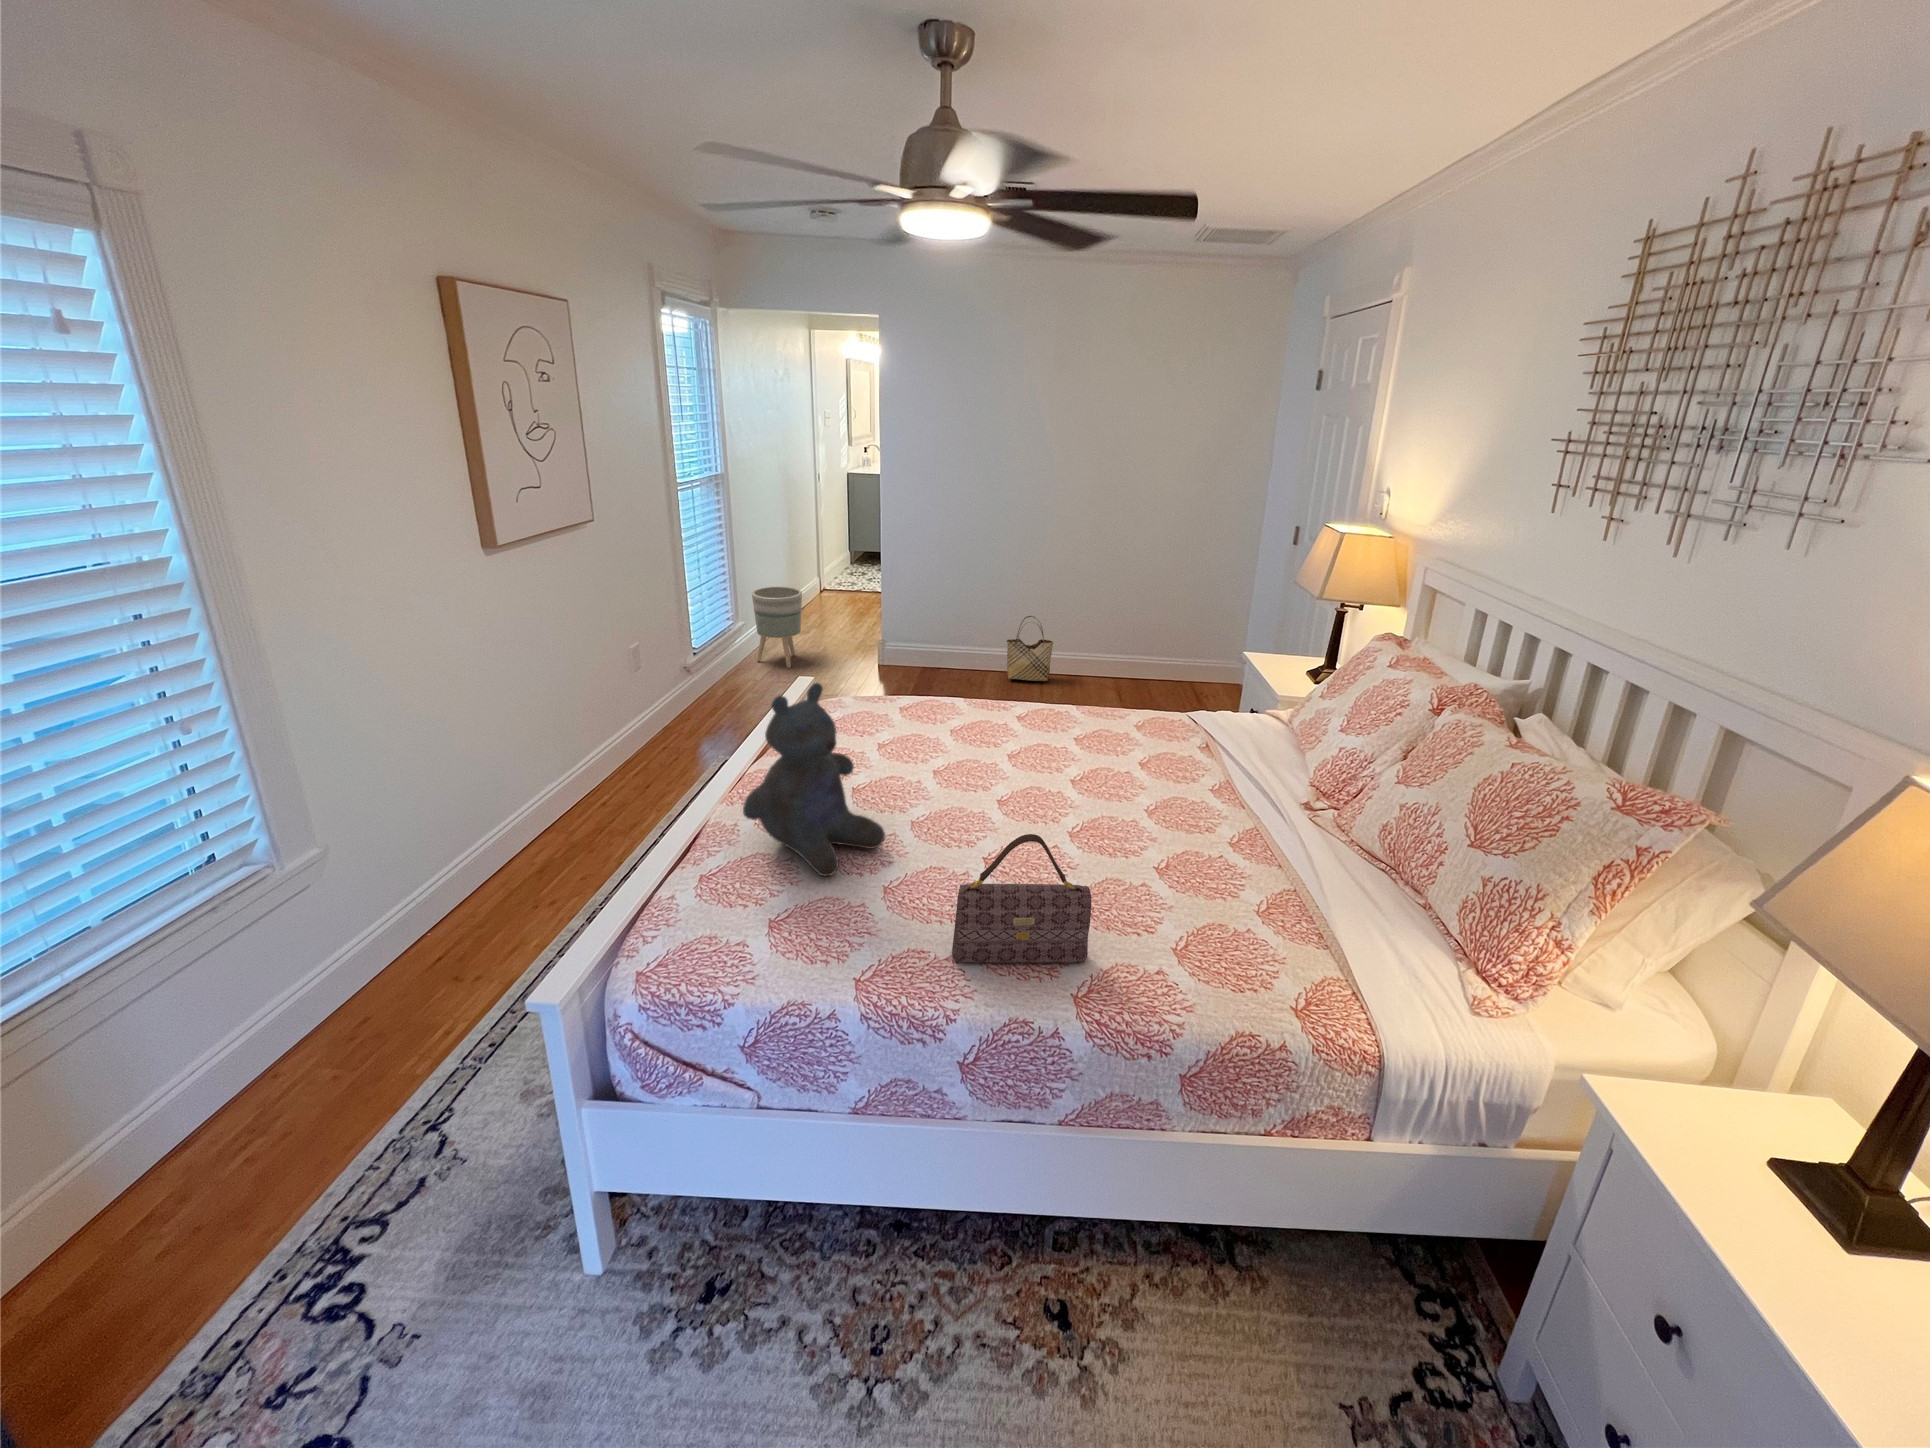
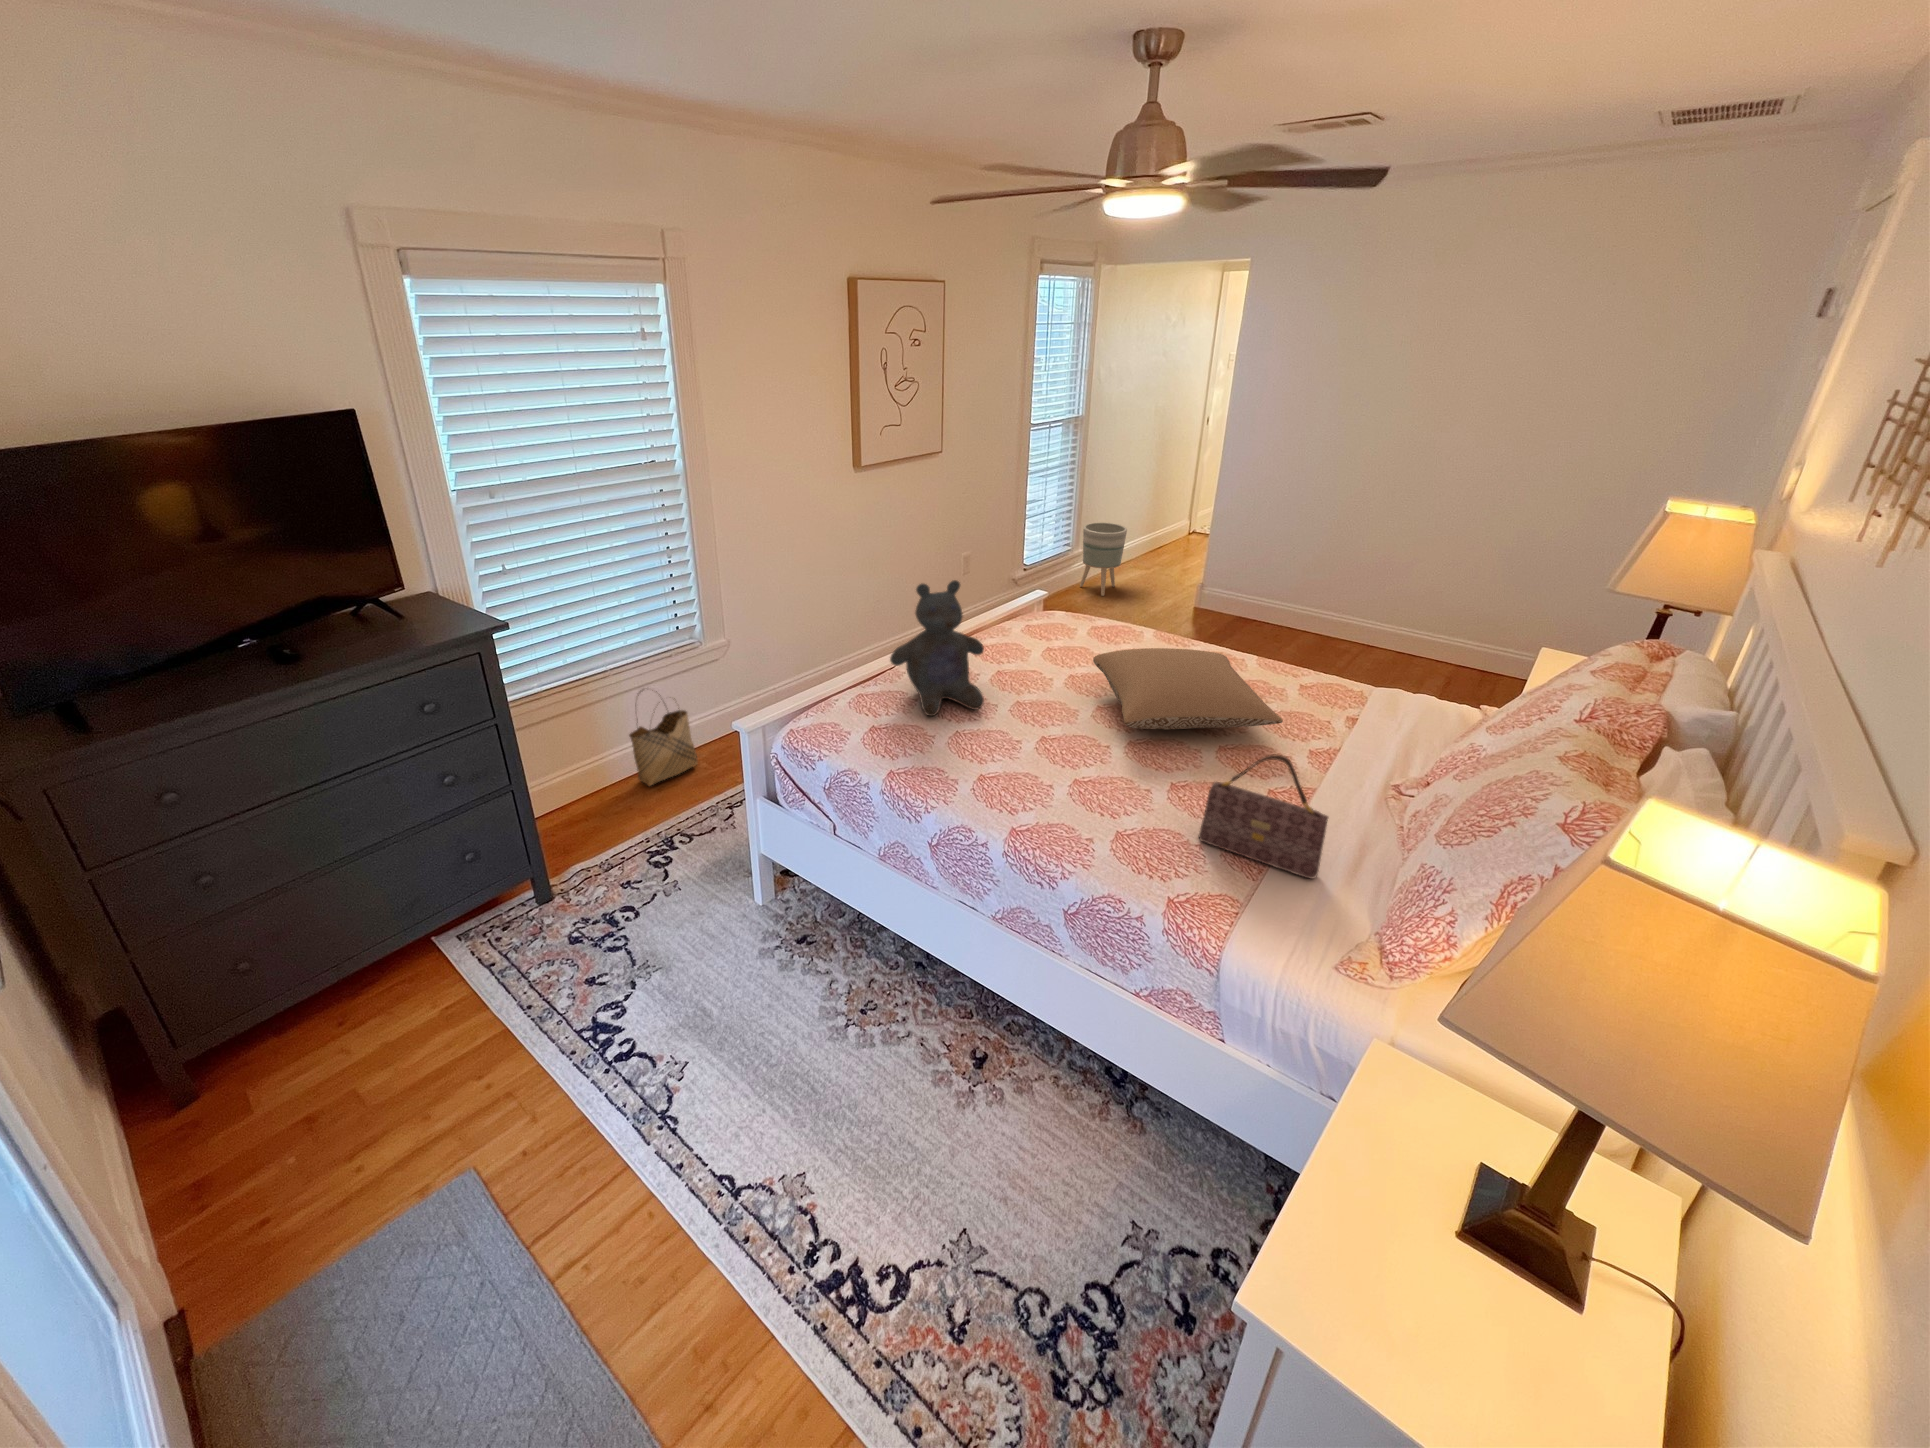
woven basket: present [1007,616,1053,681] -> present [629,689,698,786]
pillow: none [968,710,1196,815] -> present [1093,648,1283,729]
handbag: present [952,834,1091,963] -> present [1199,754,1328,879]

